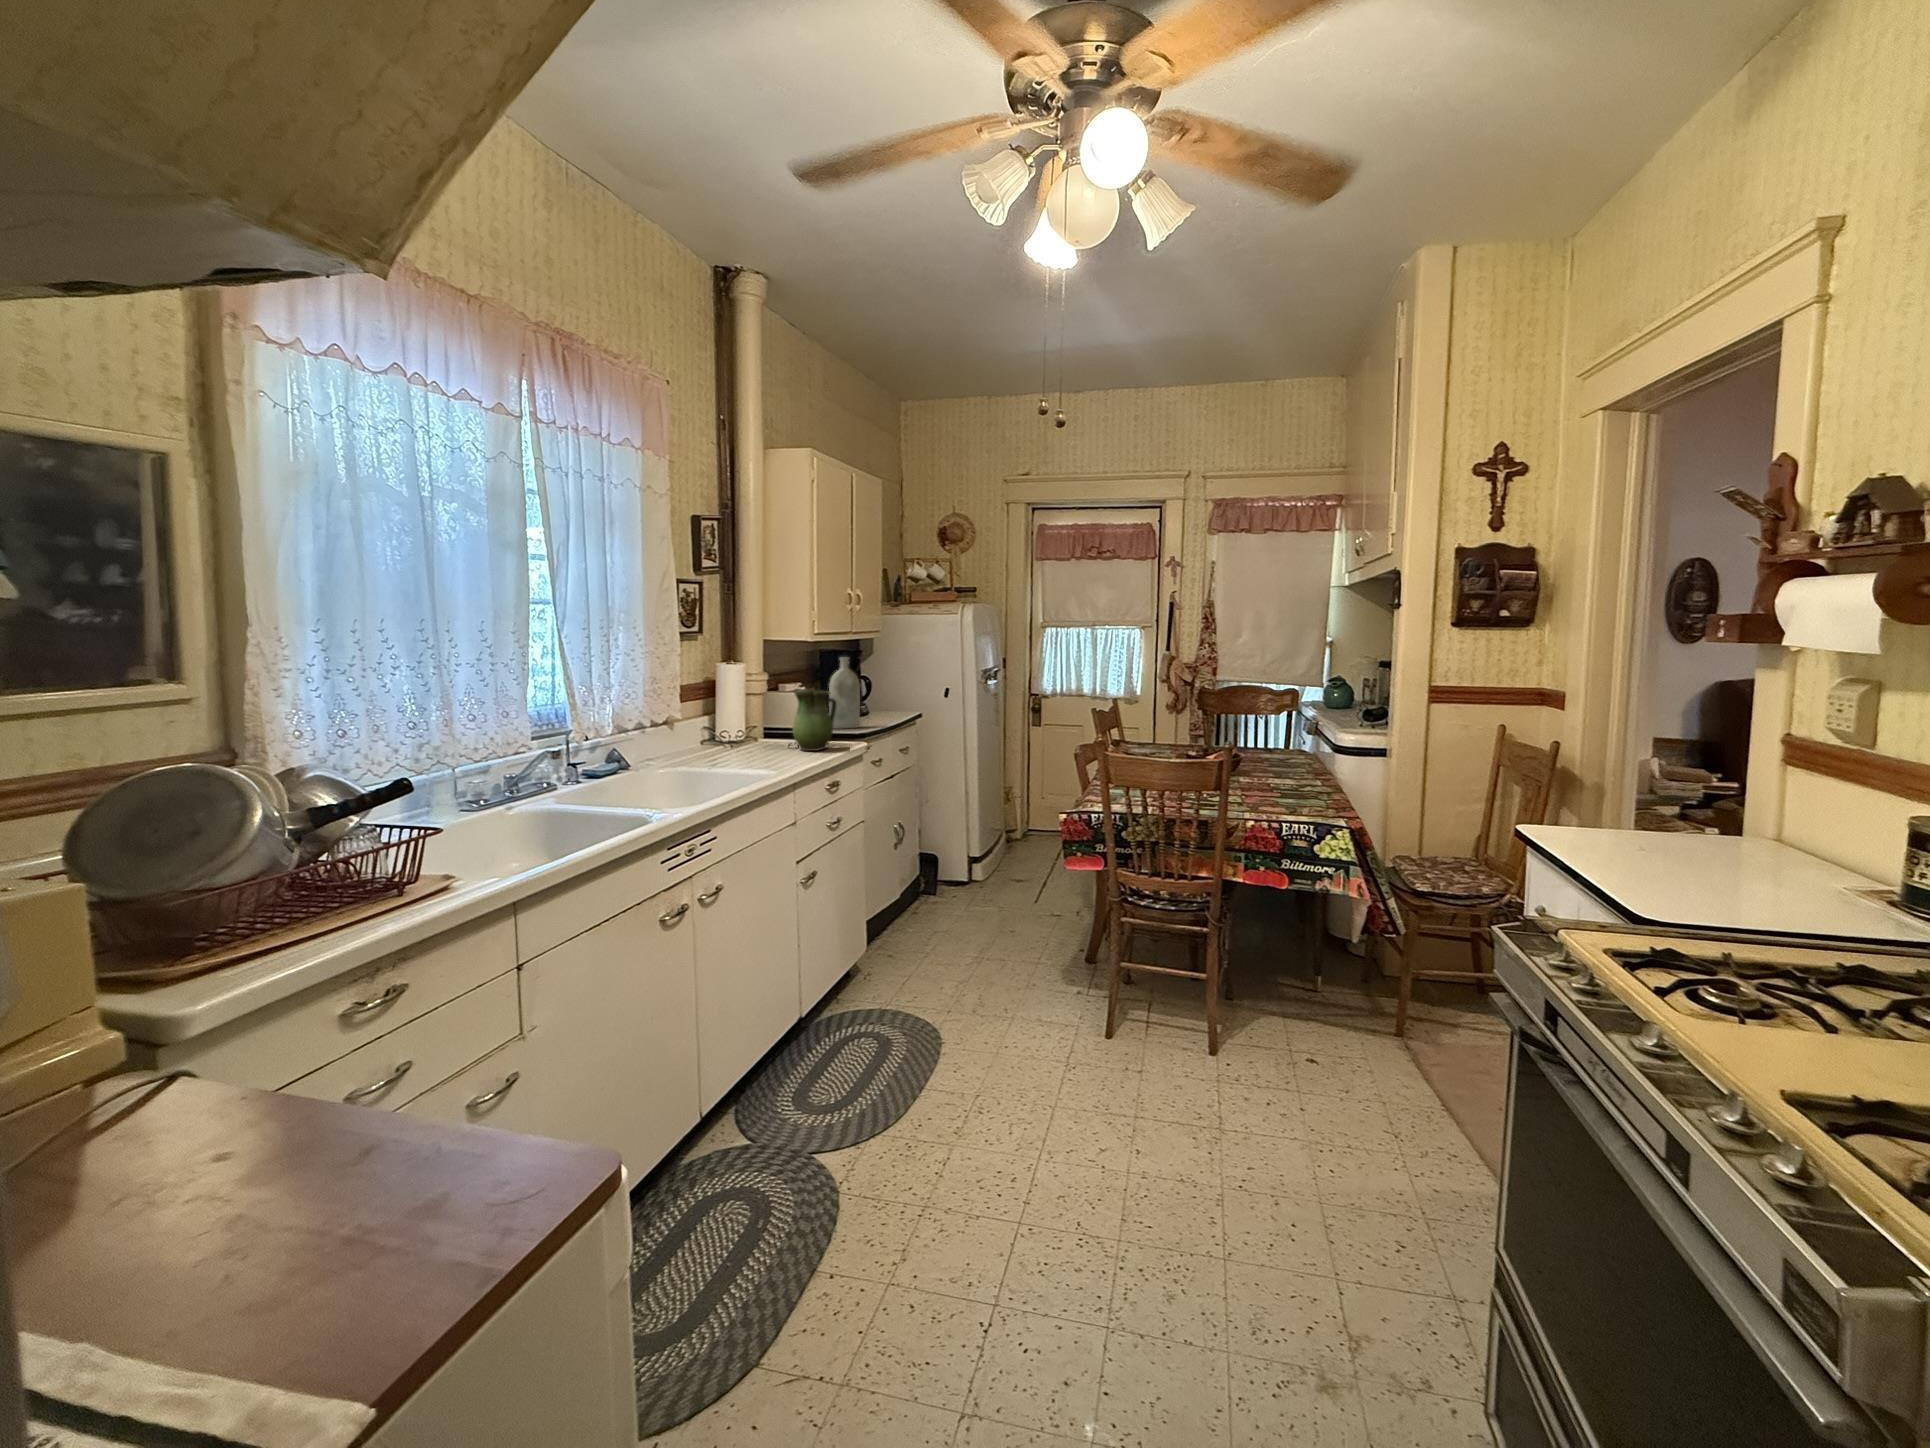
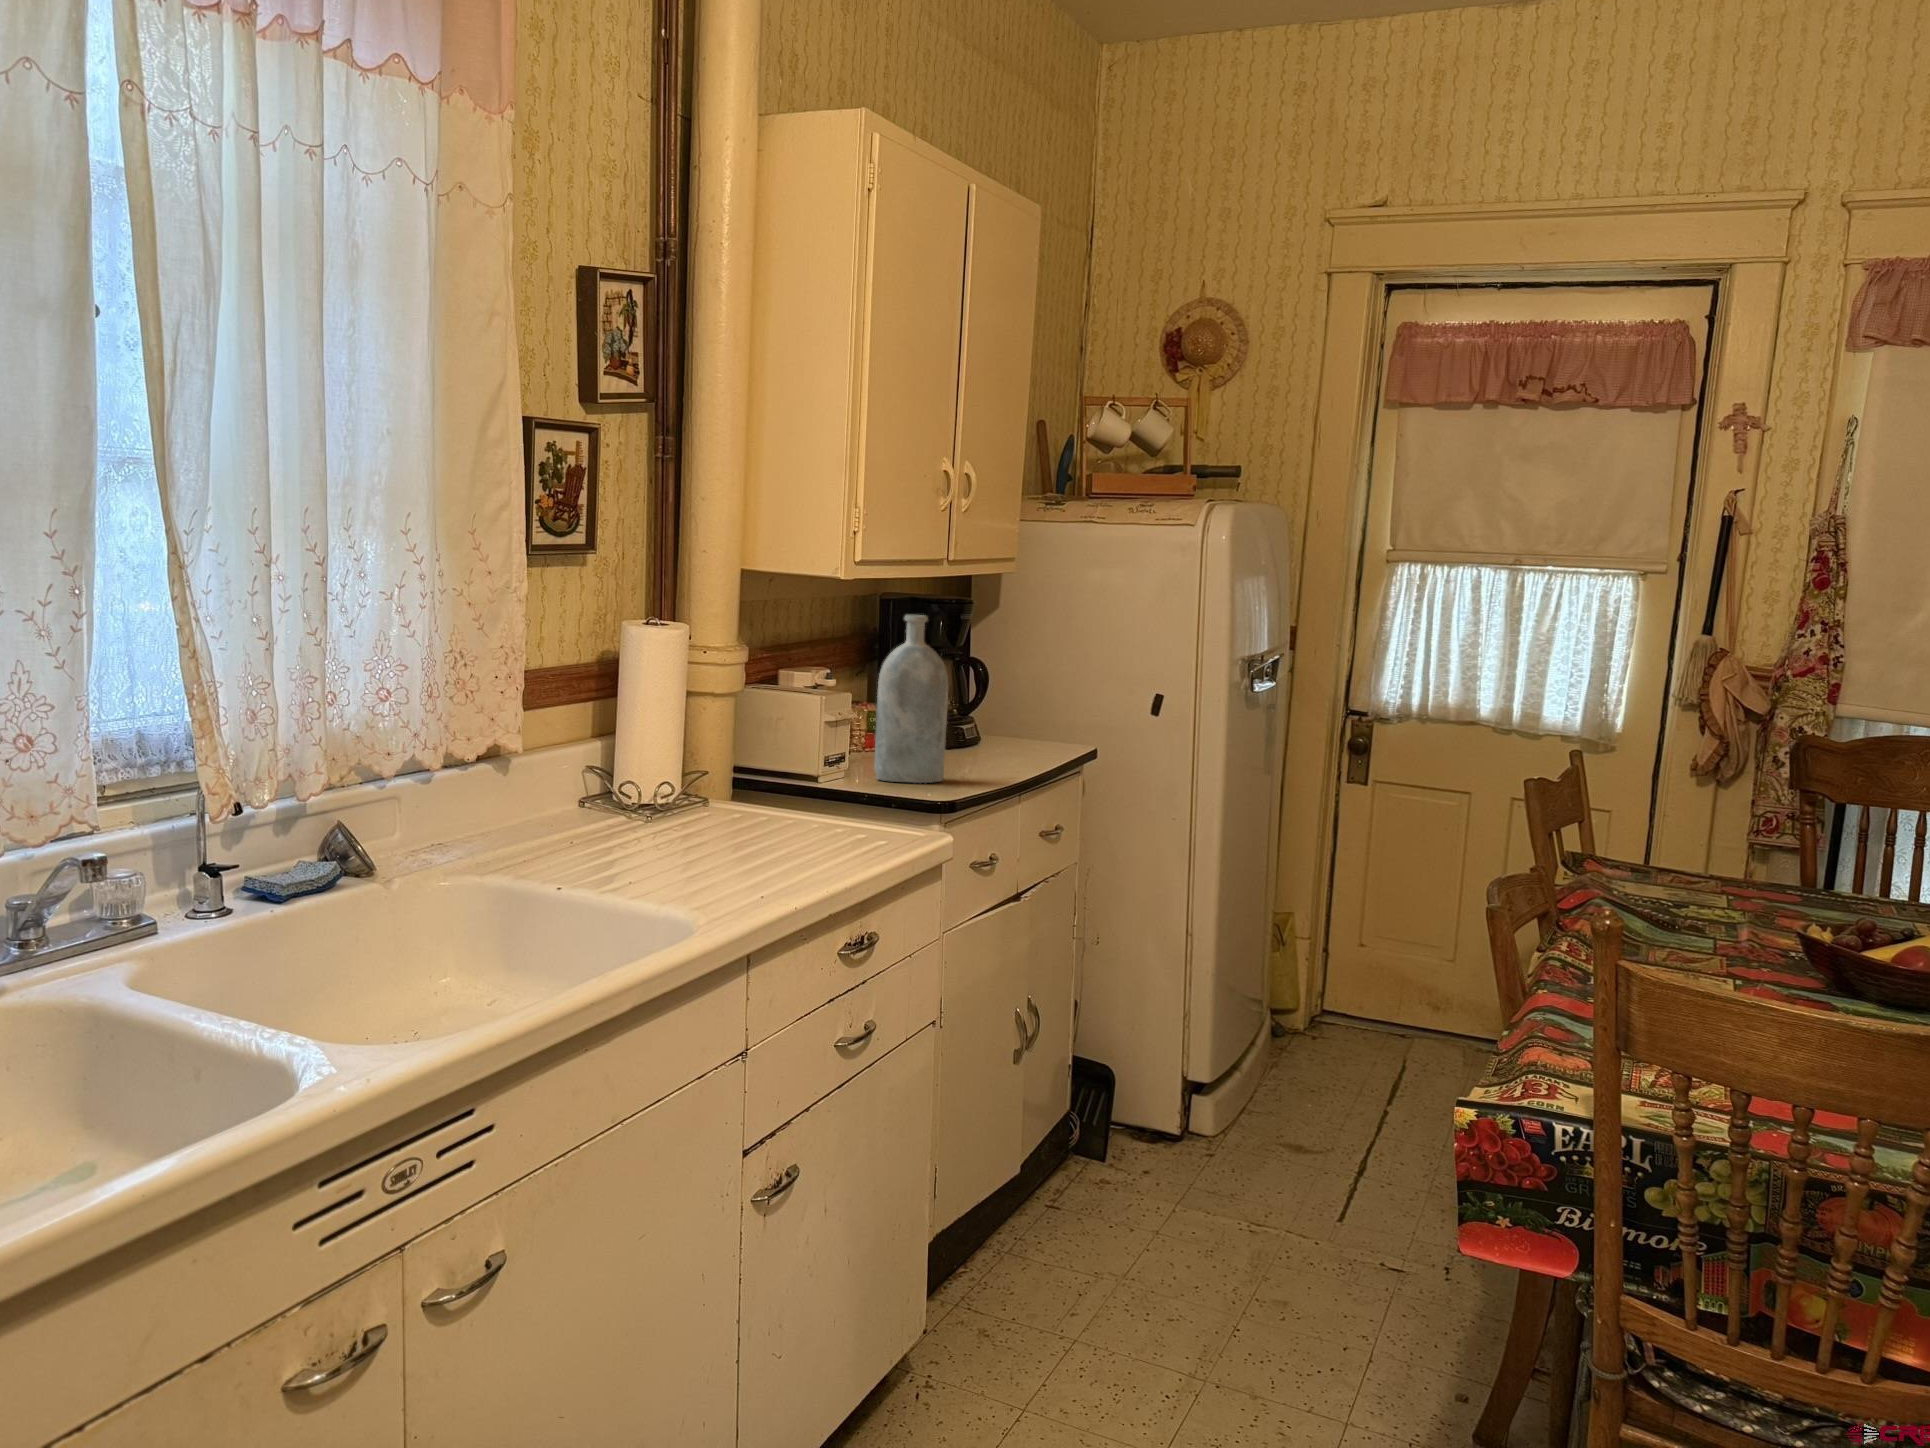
pitcher: present [793,690,836,751] -> none [773,691,880,843]

